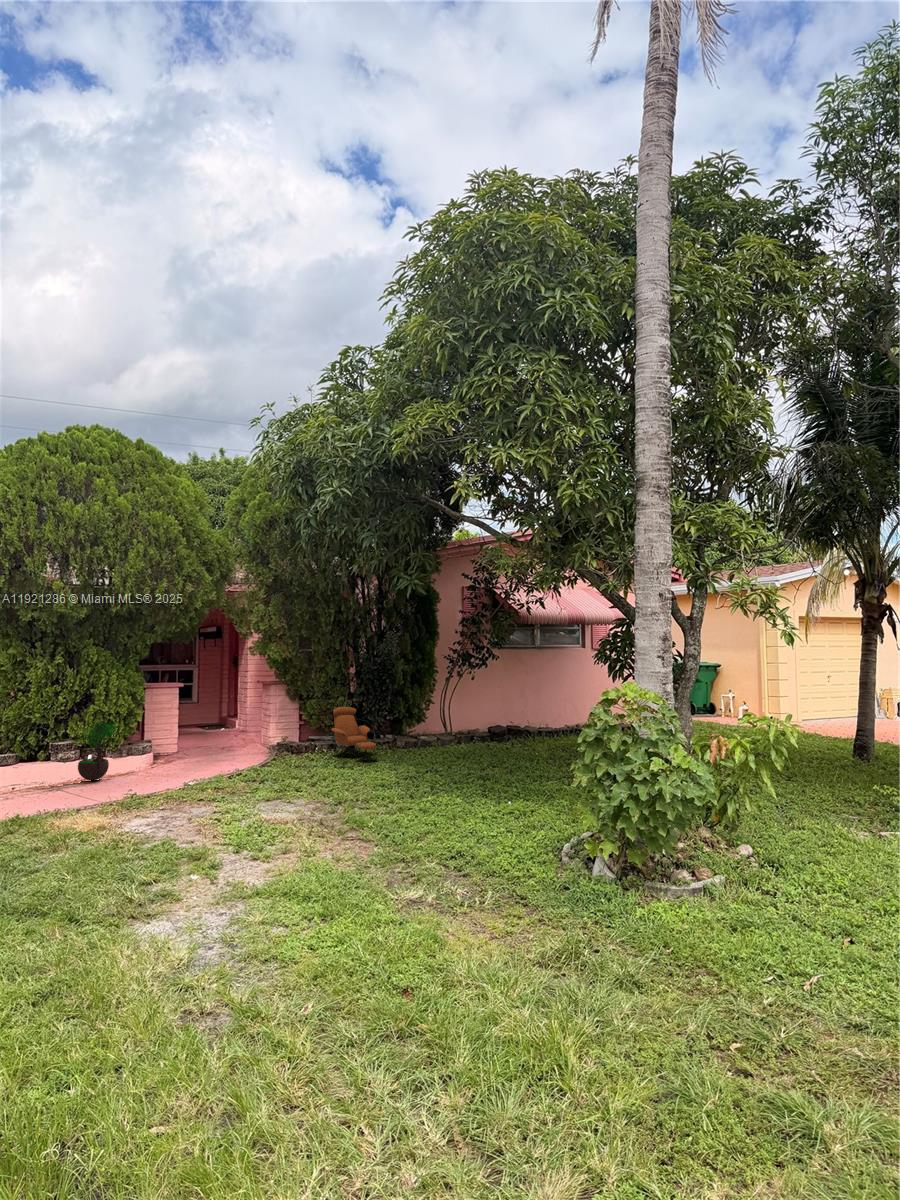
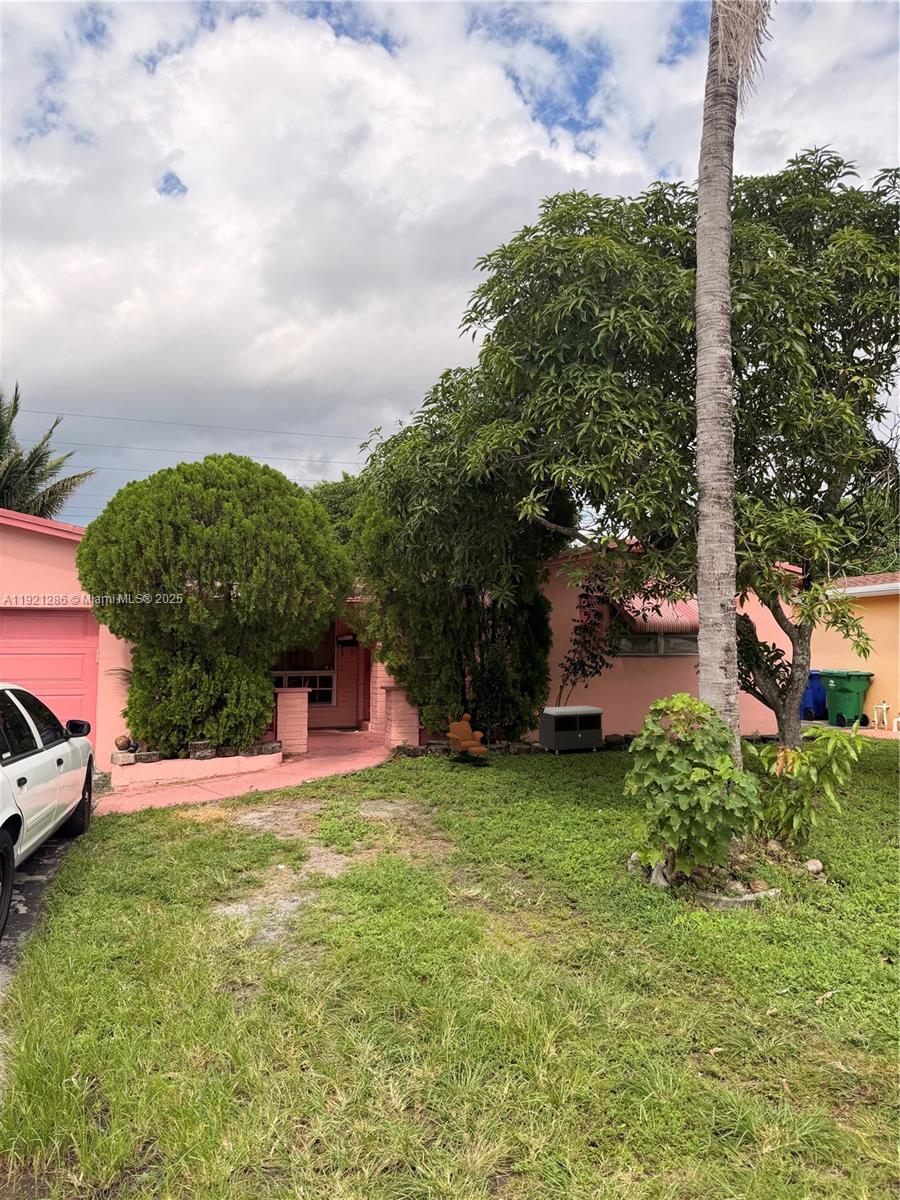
storage bench: none [423,697,487,747] -> present [539,706,603,754]
potted tree: present [78,719,116,780] -> none [213,718,248,777]

